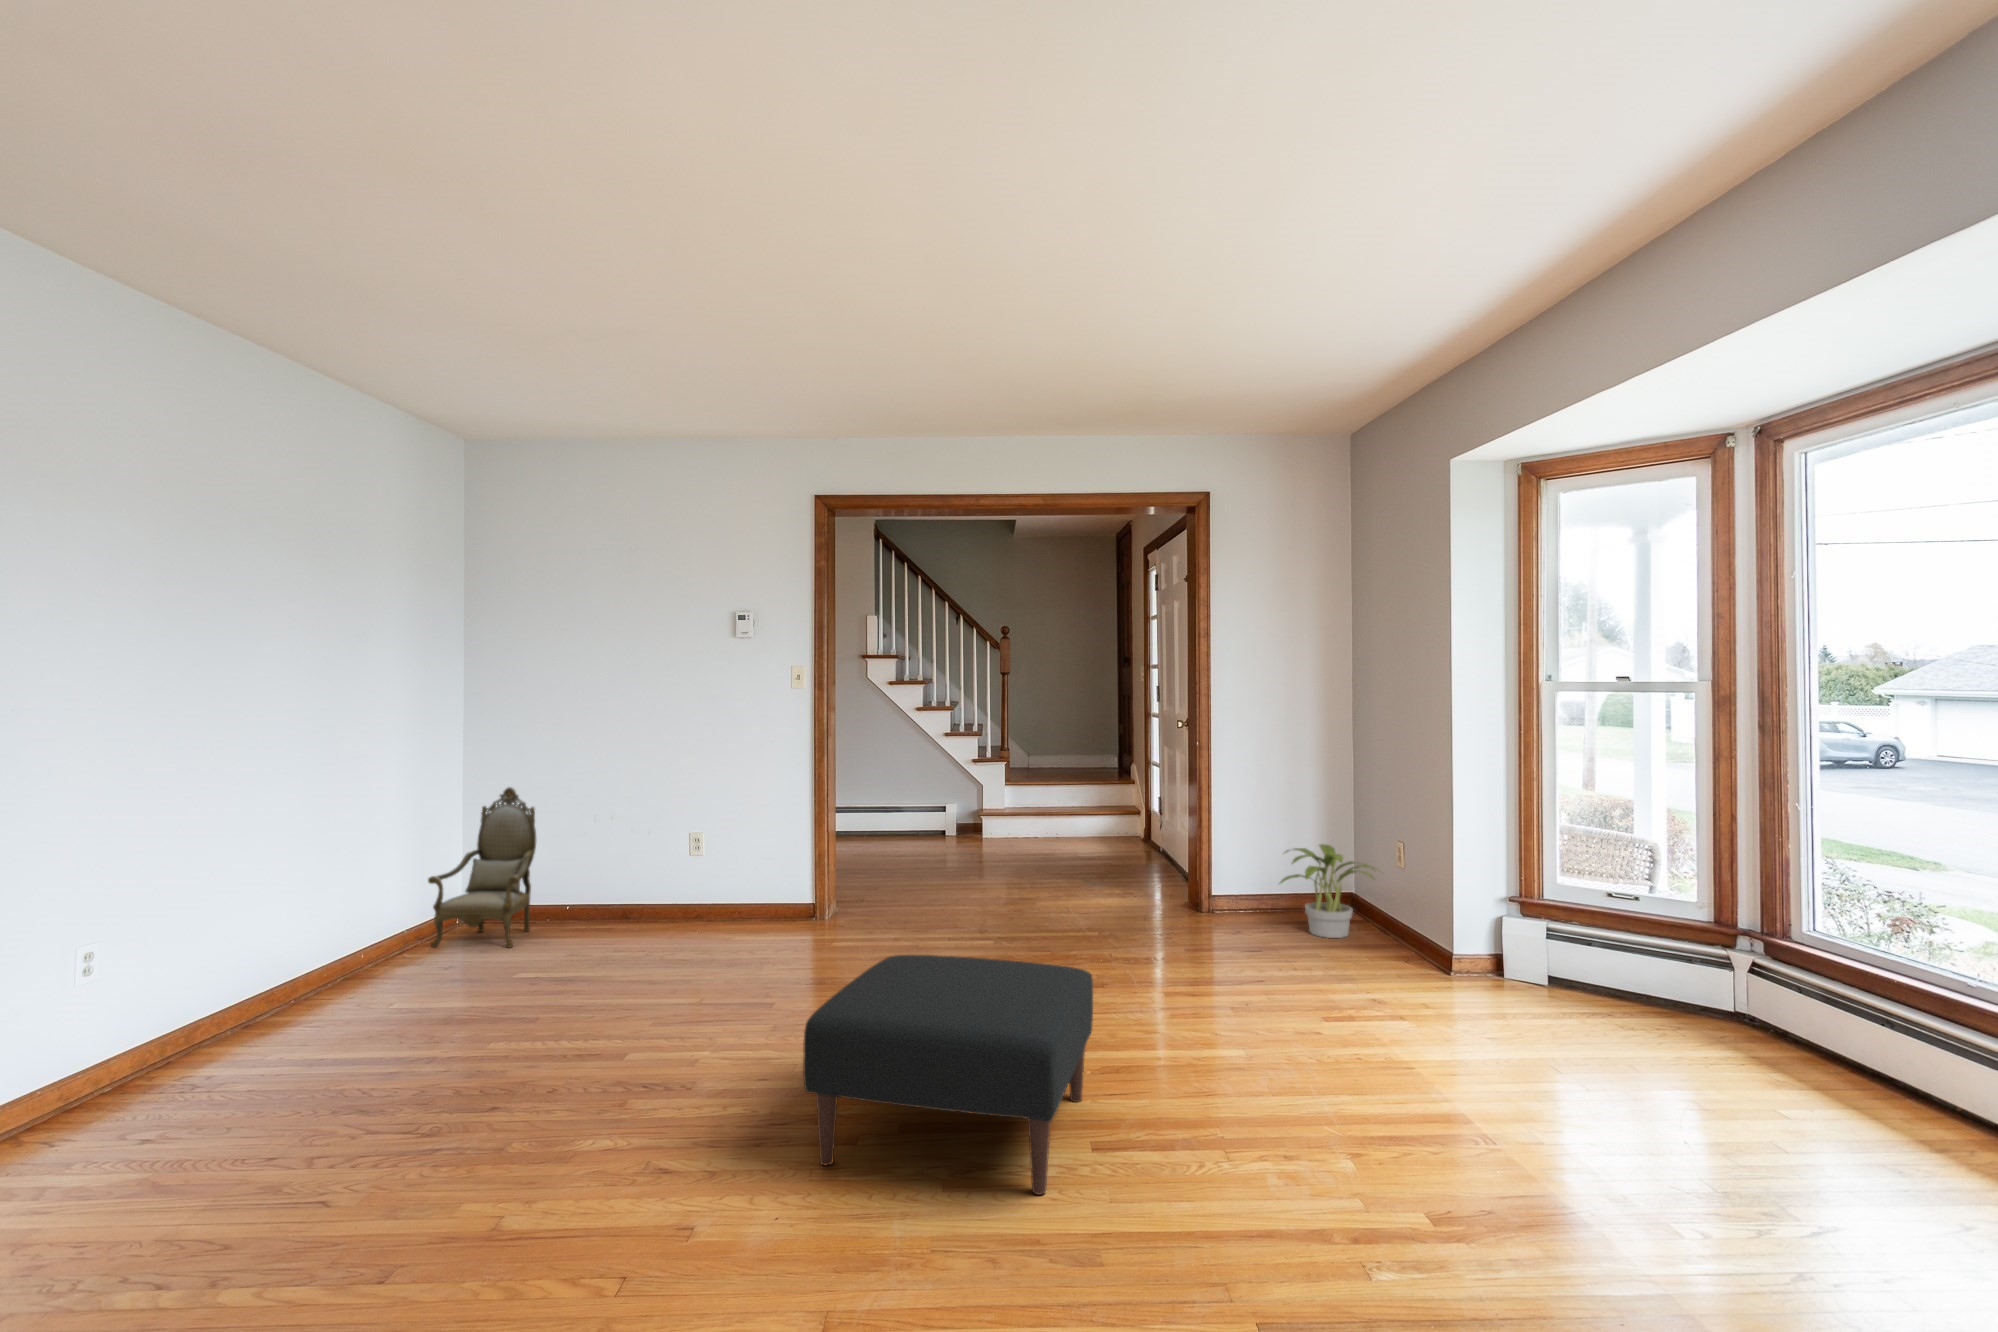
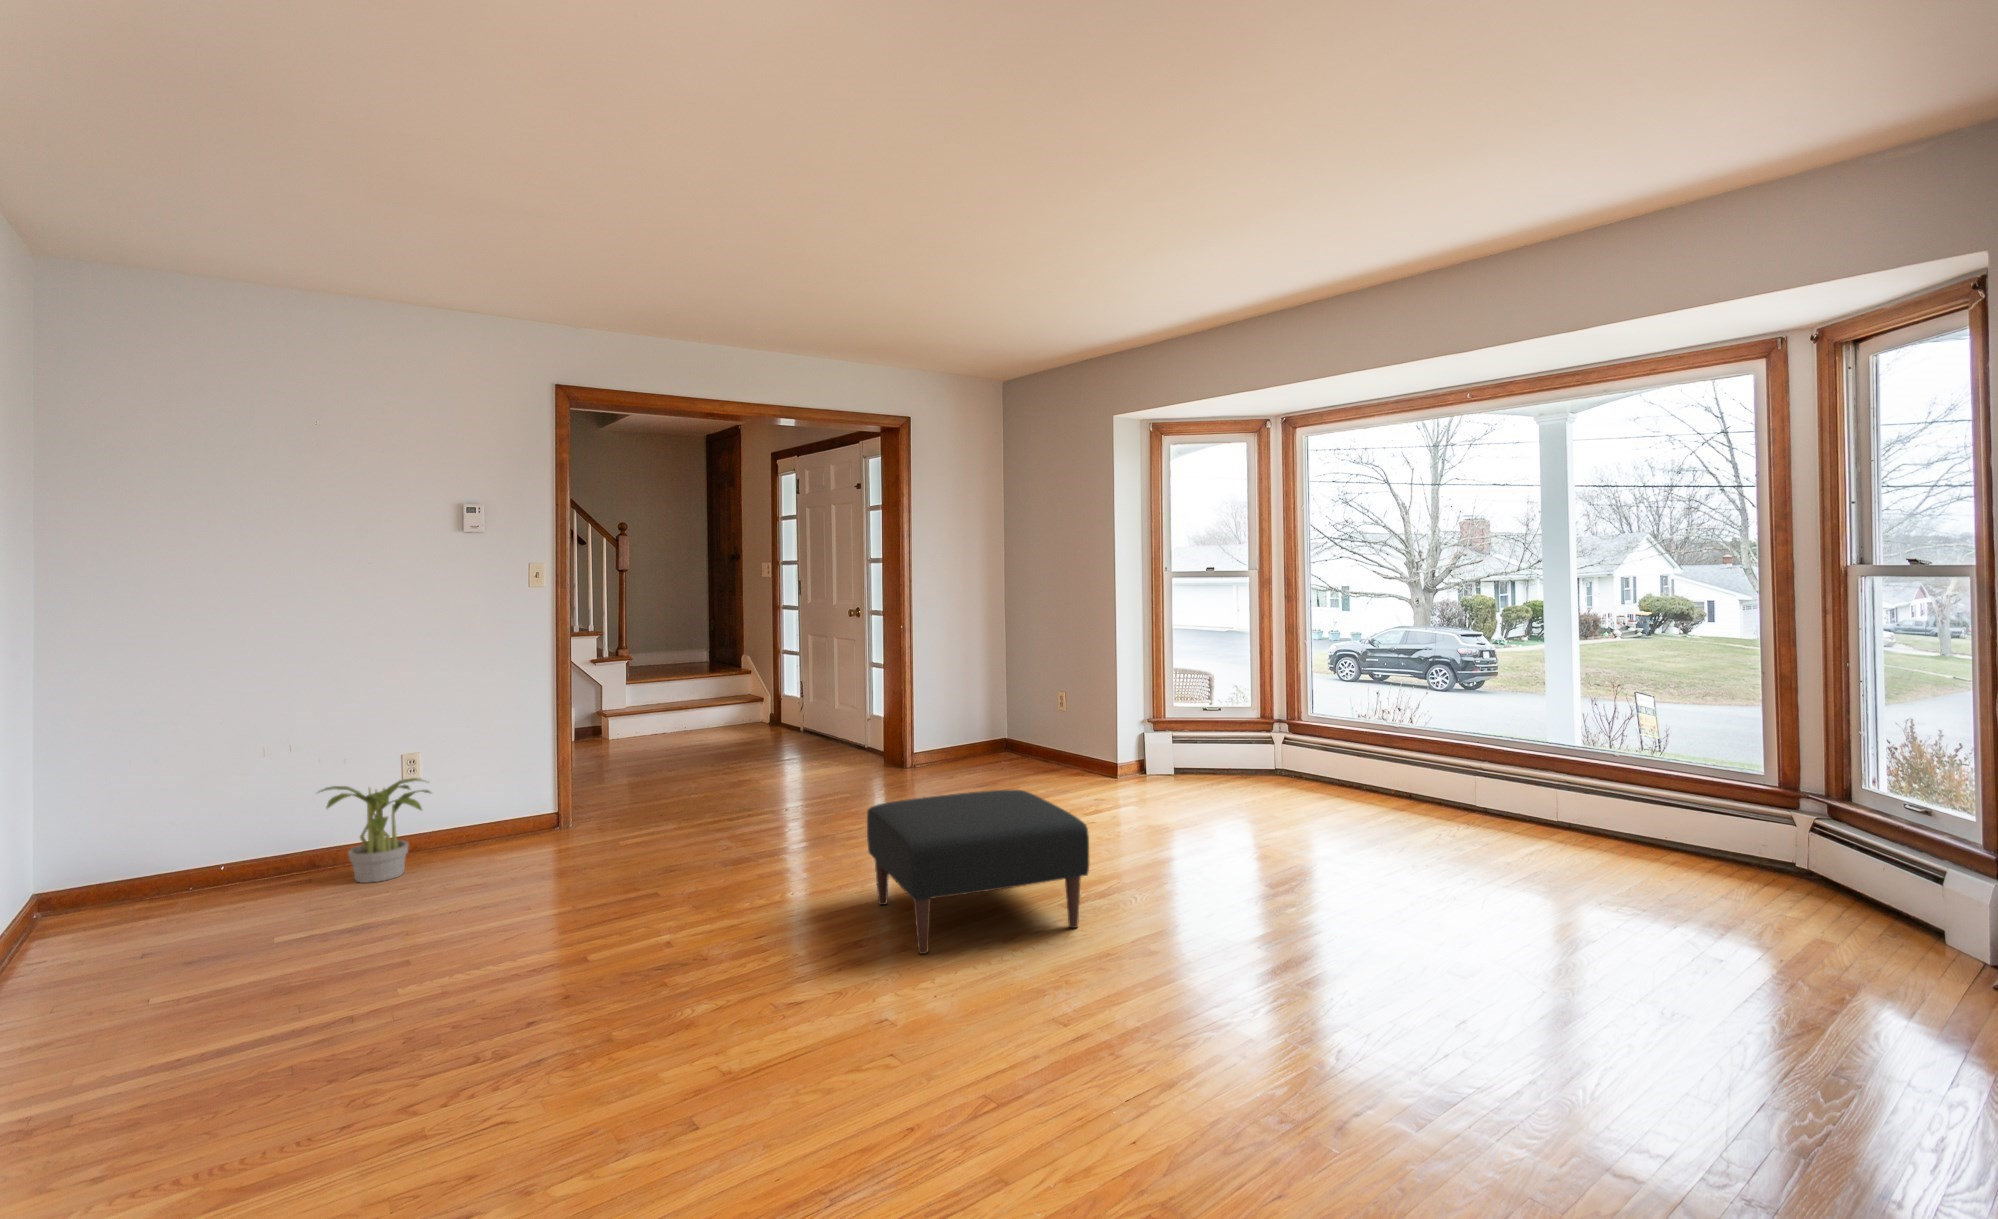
armchair: present [428,787,536,948] -> none [50,674,251,935]
potted plant: present [1280,844,1375,938] -> present [319,778,430,883]

